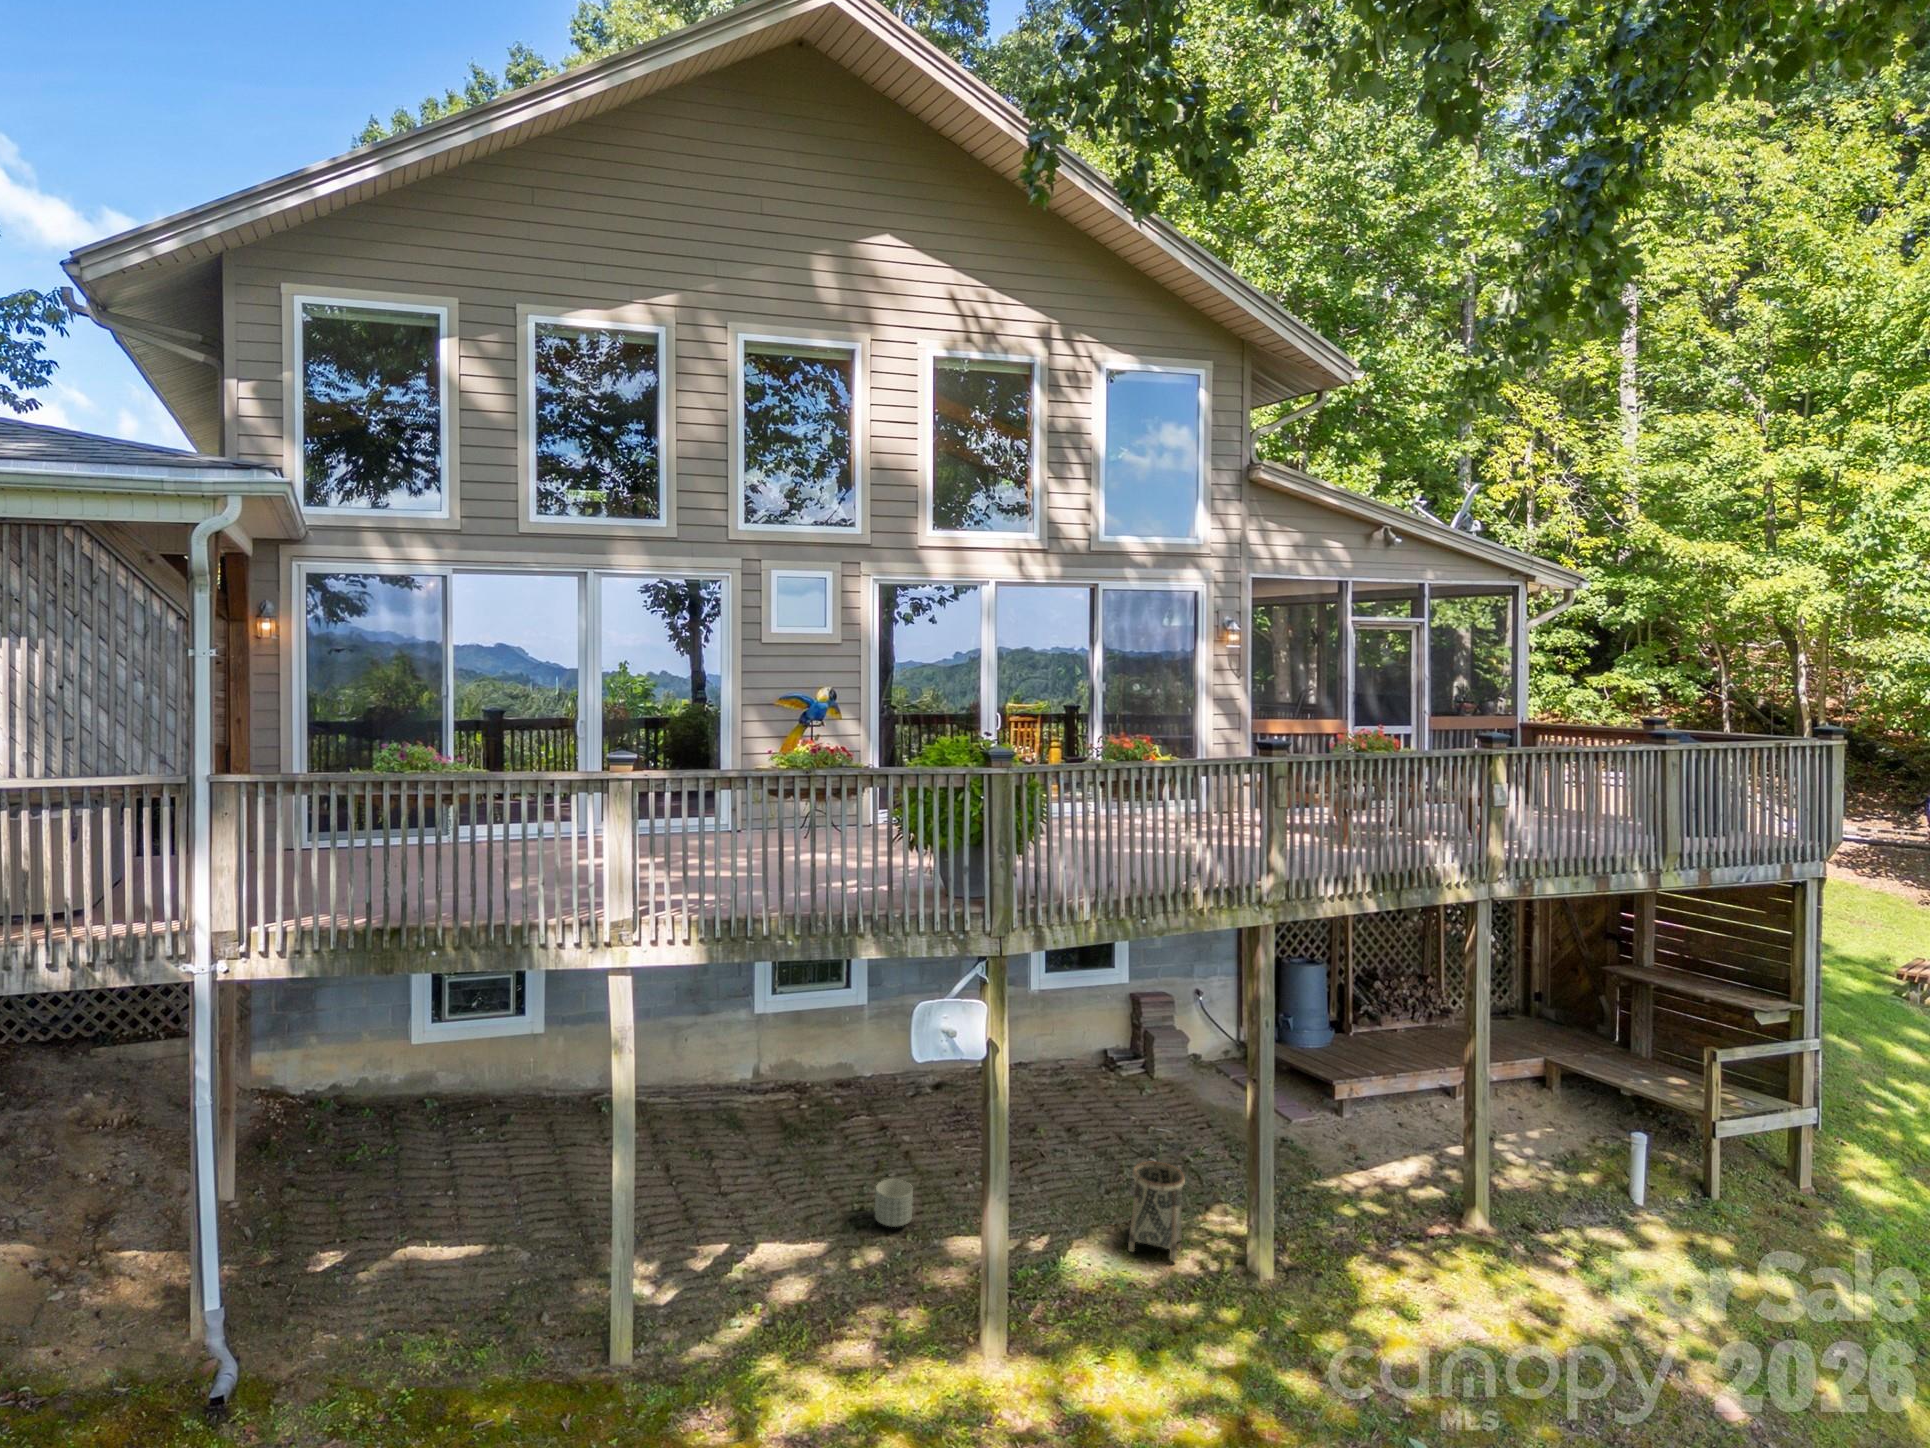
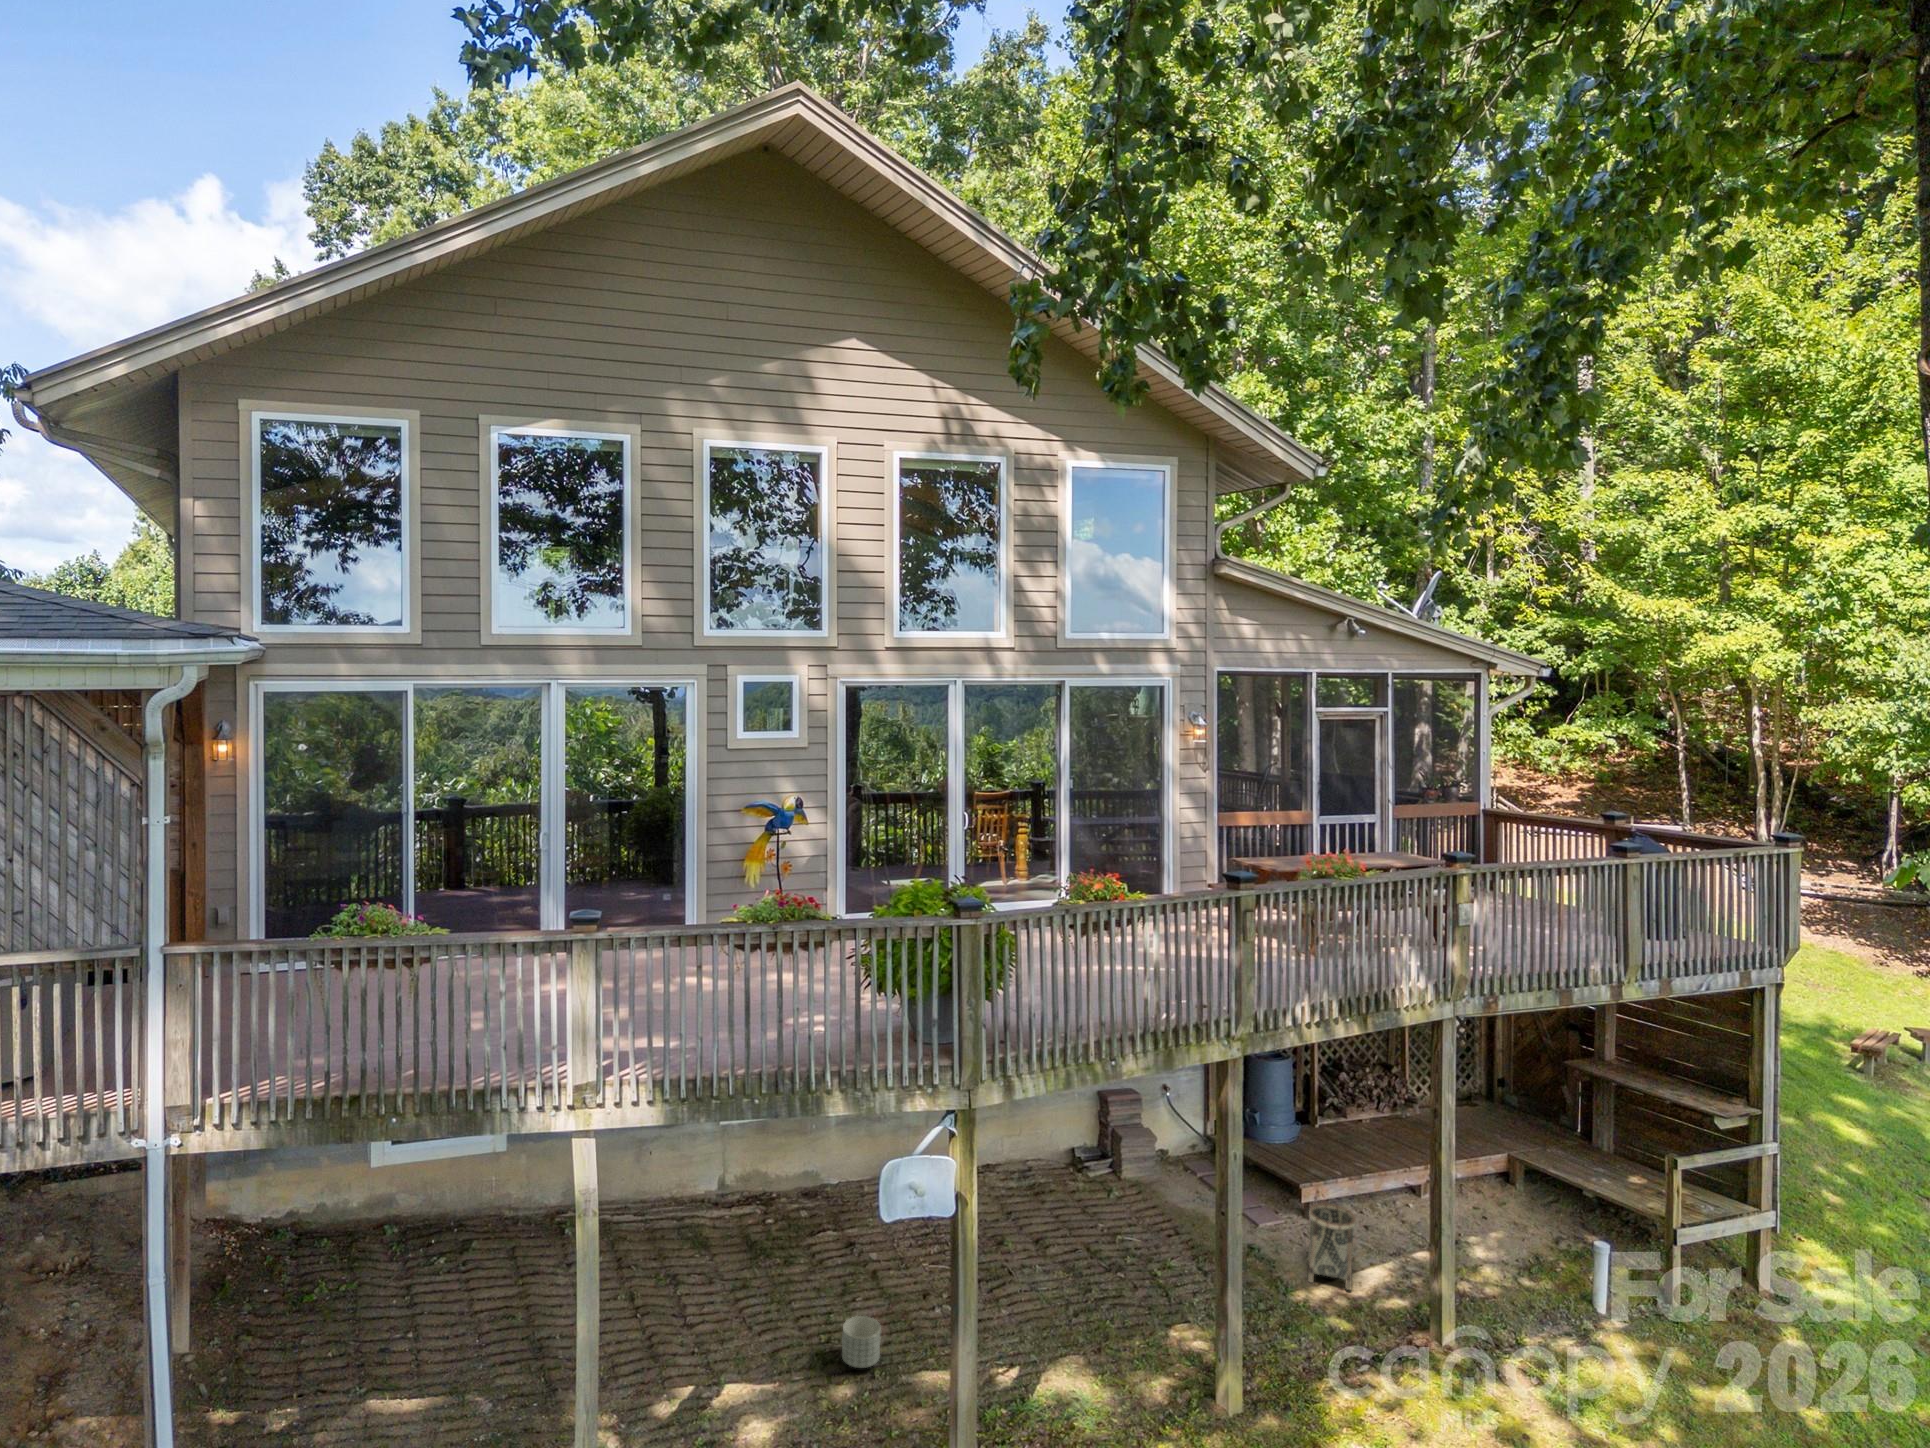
basket: present [1128,1161,1185,1261] -> present [1308,1203,1356,1290]

